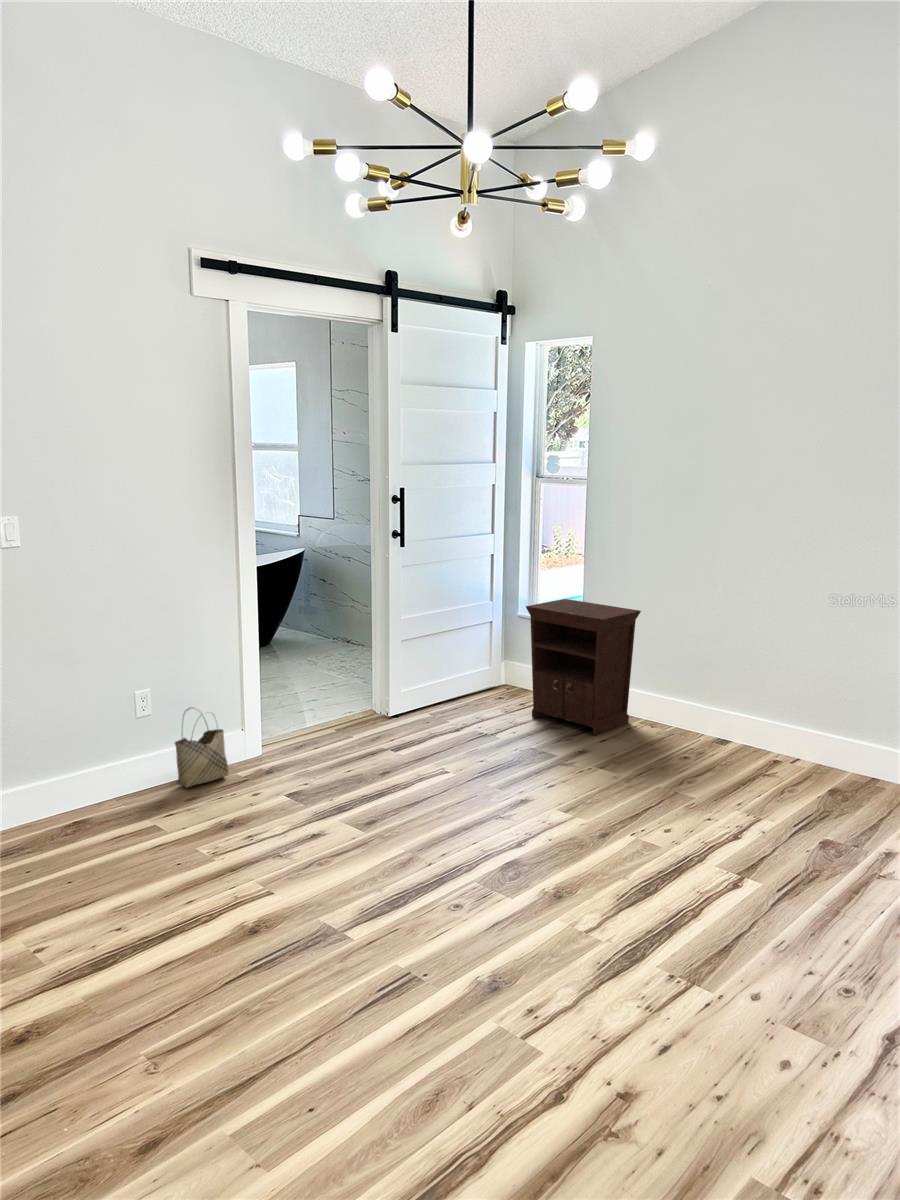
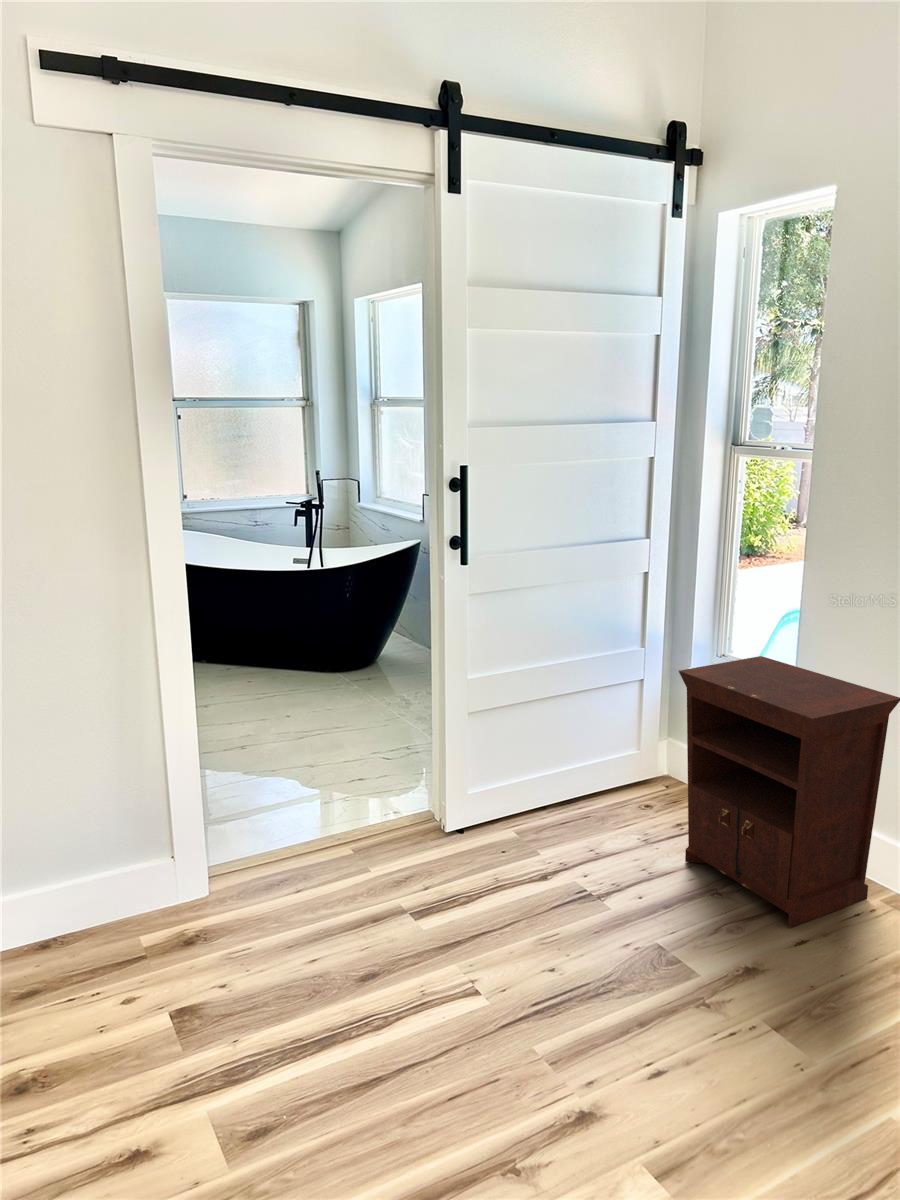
woven basket: present [175,707,228,787] -> none [22,825,123,963]

